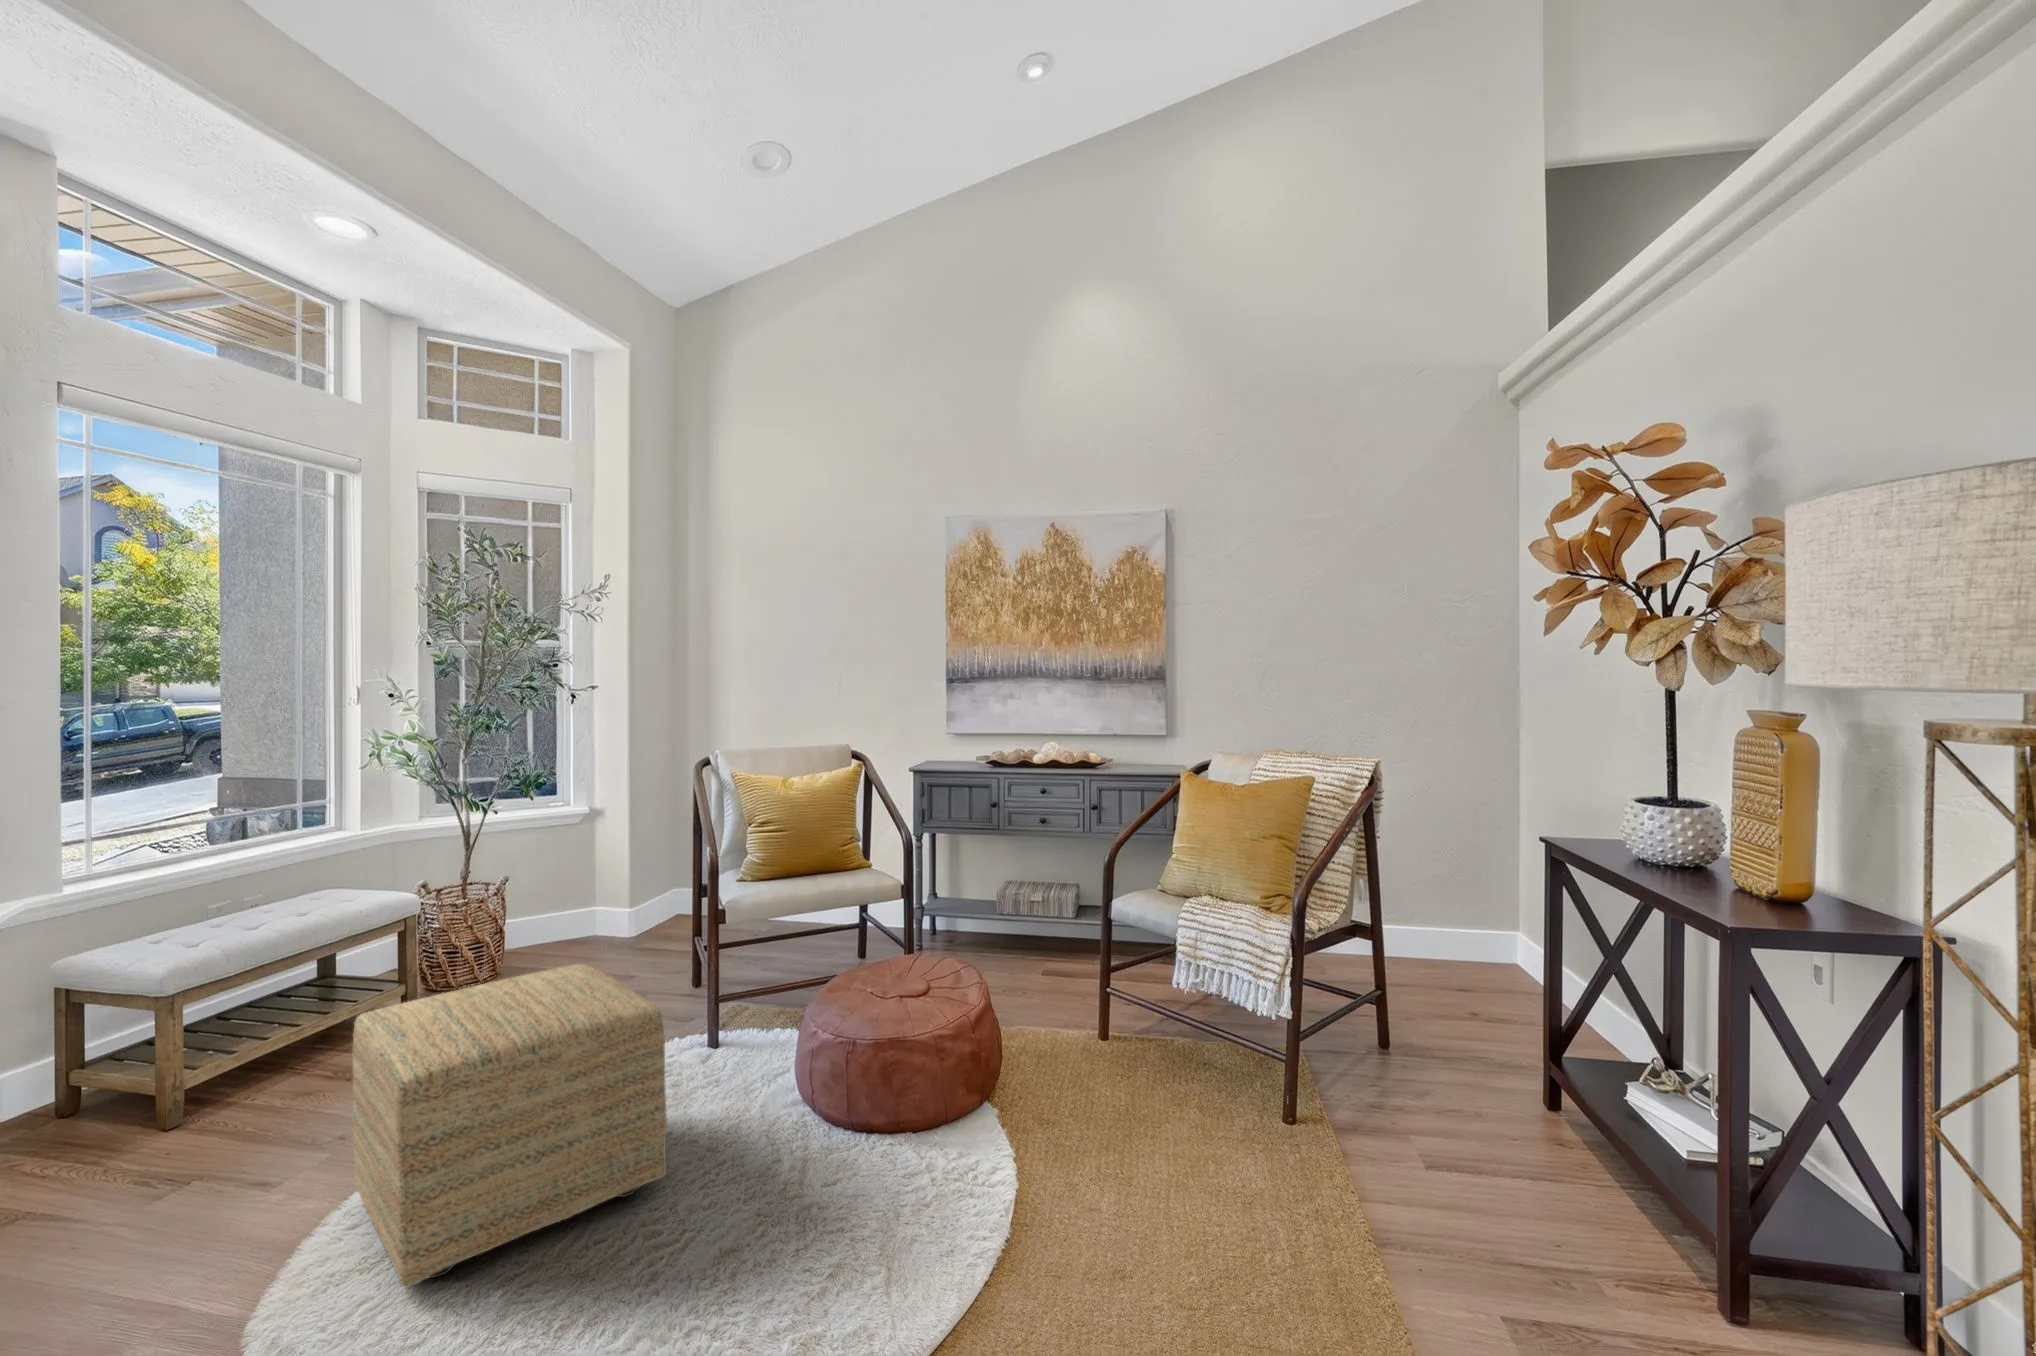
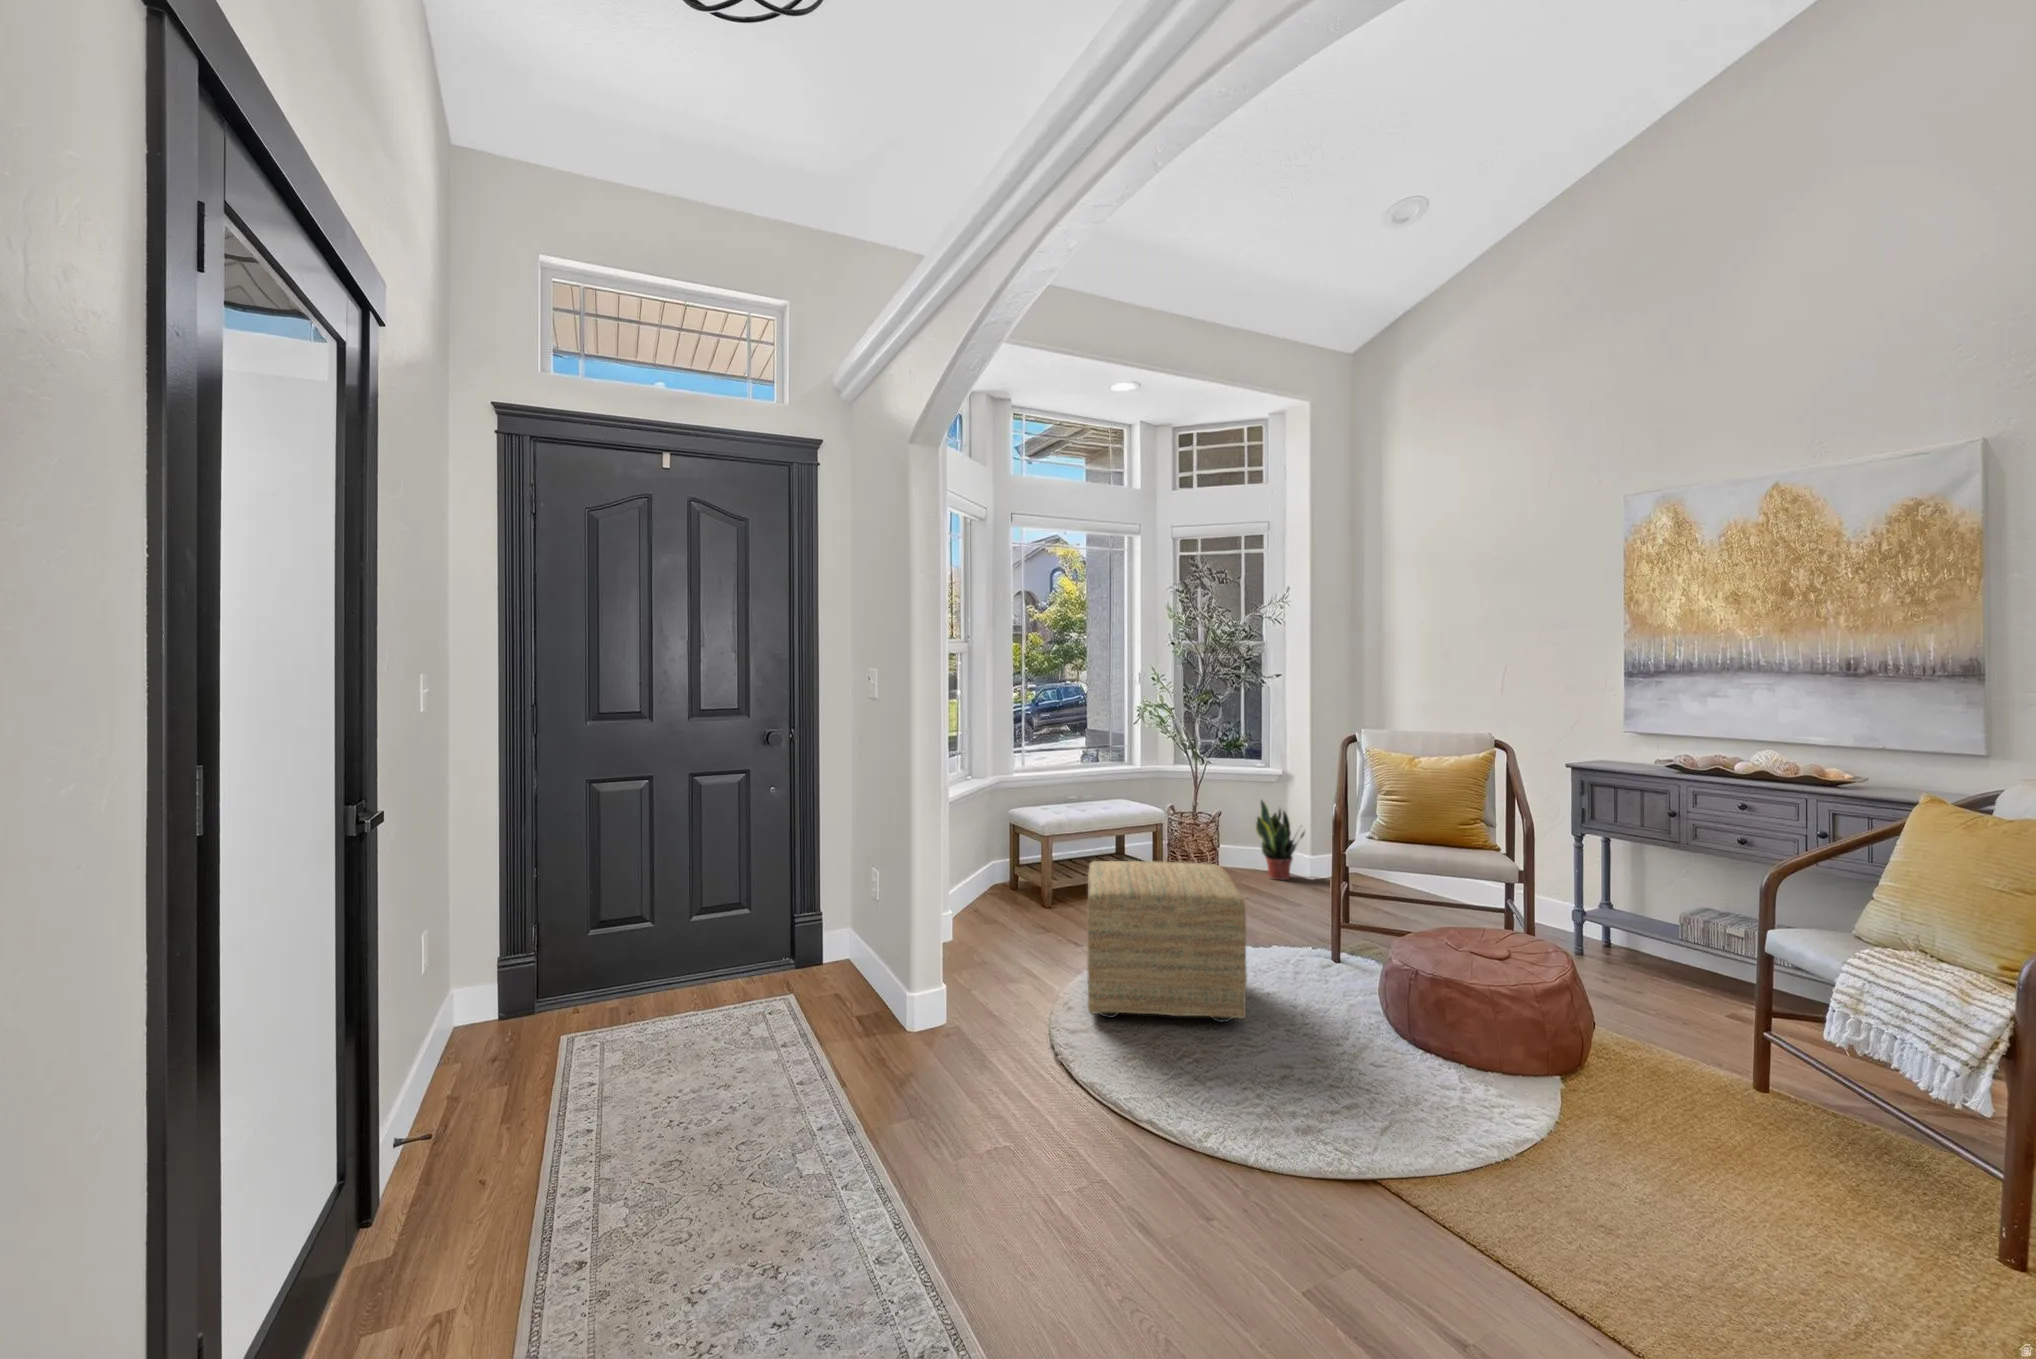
potted plant: none [550,849,621,951] -> present [1256,801,1305,880]

